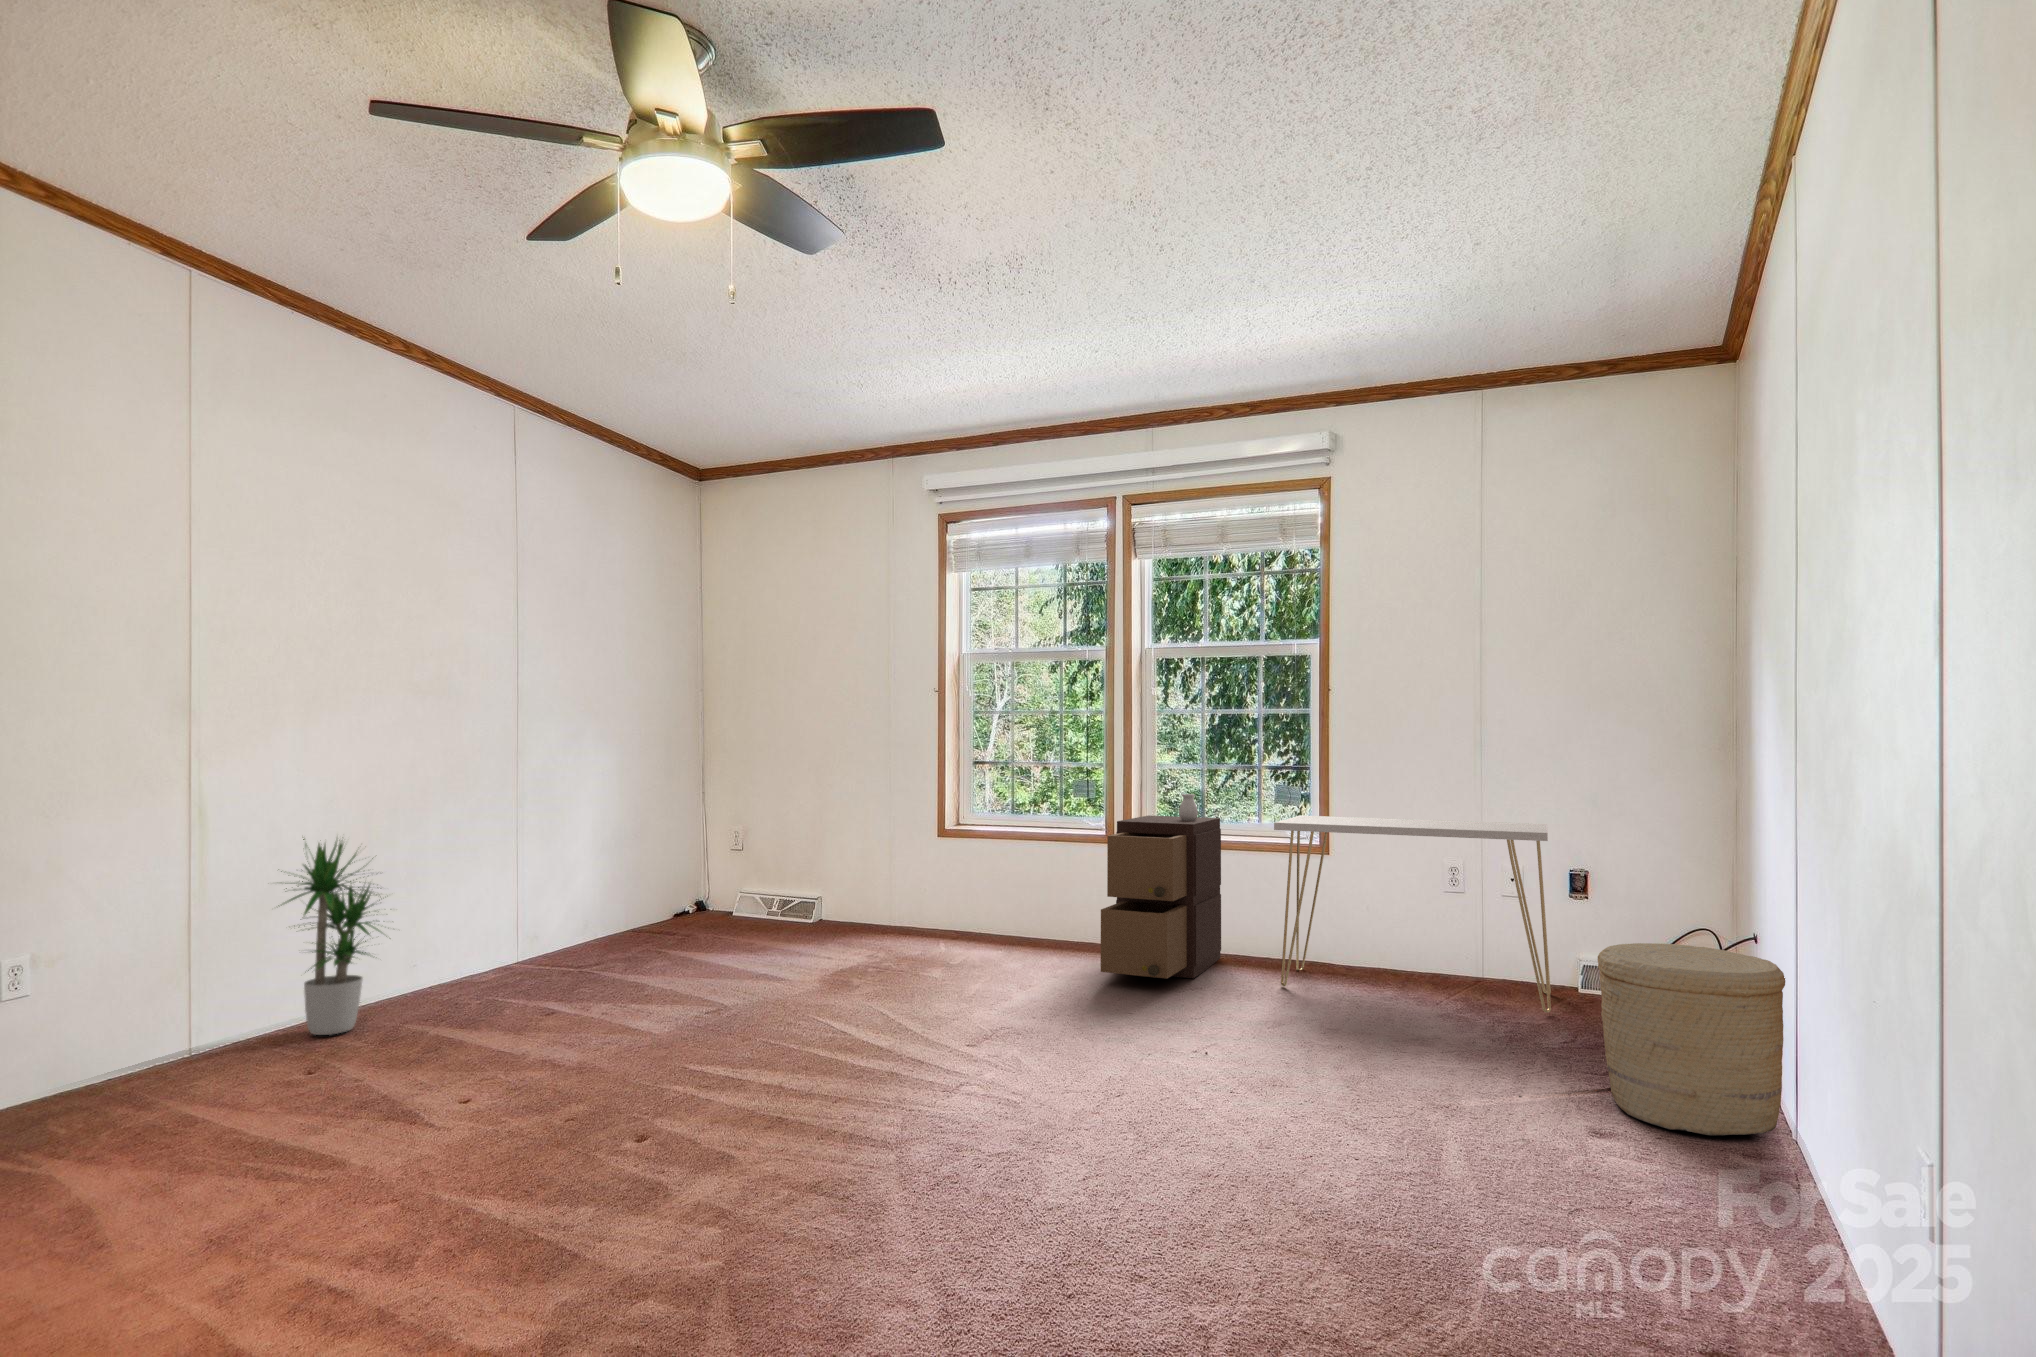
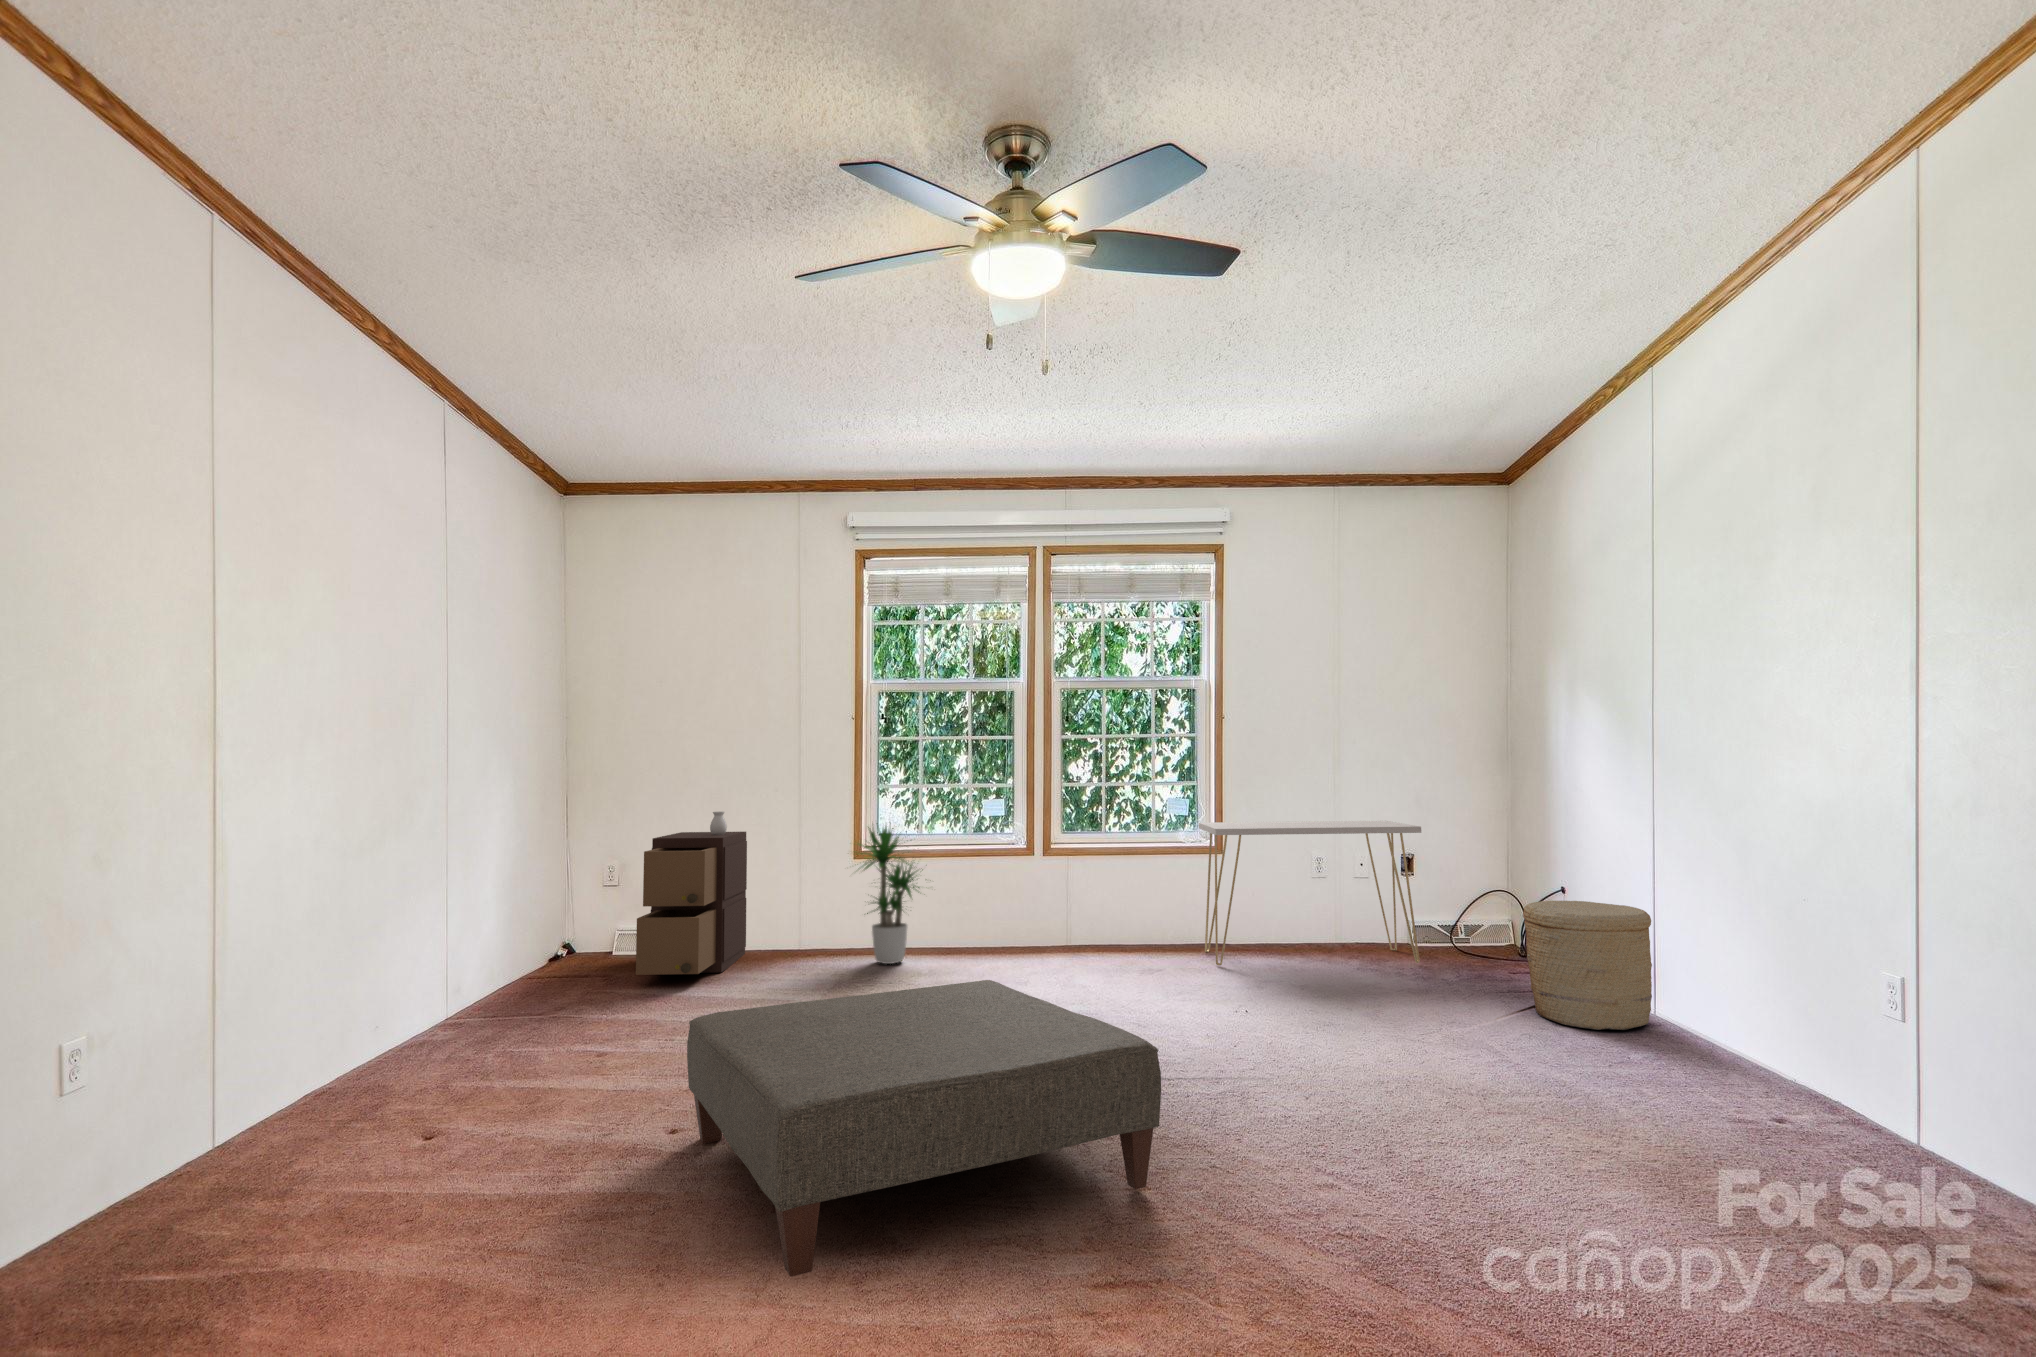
storage cabinet: present [1101,794,1221,979] -> present [636,811,747,975]
potted plant: present [278,839,381,1035] -> present [859,823,923,964]
ottoman: none [367,964,849,1205] -> present [687,980,1161,1277]

